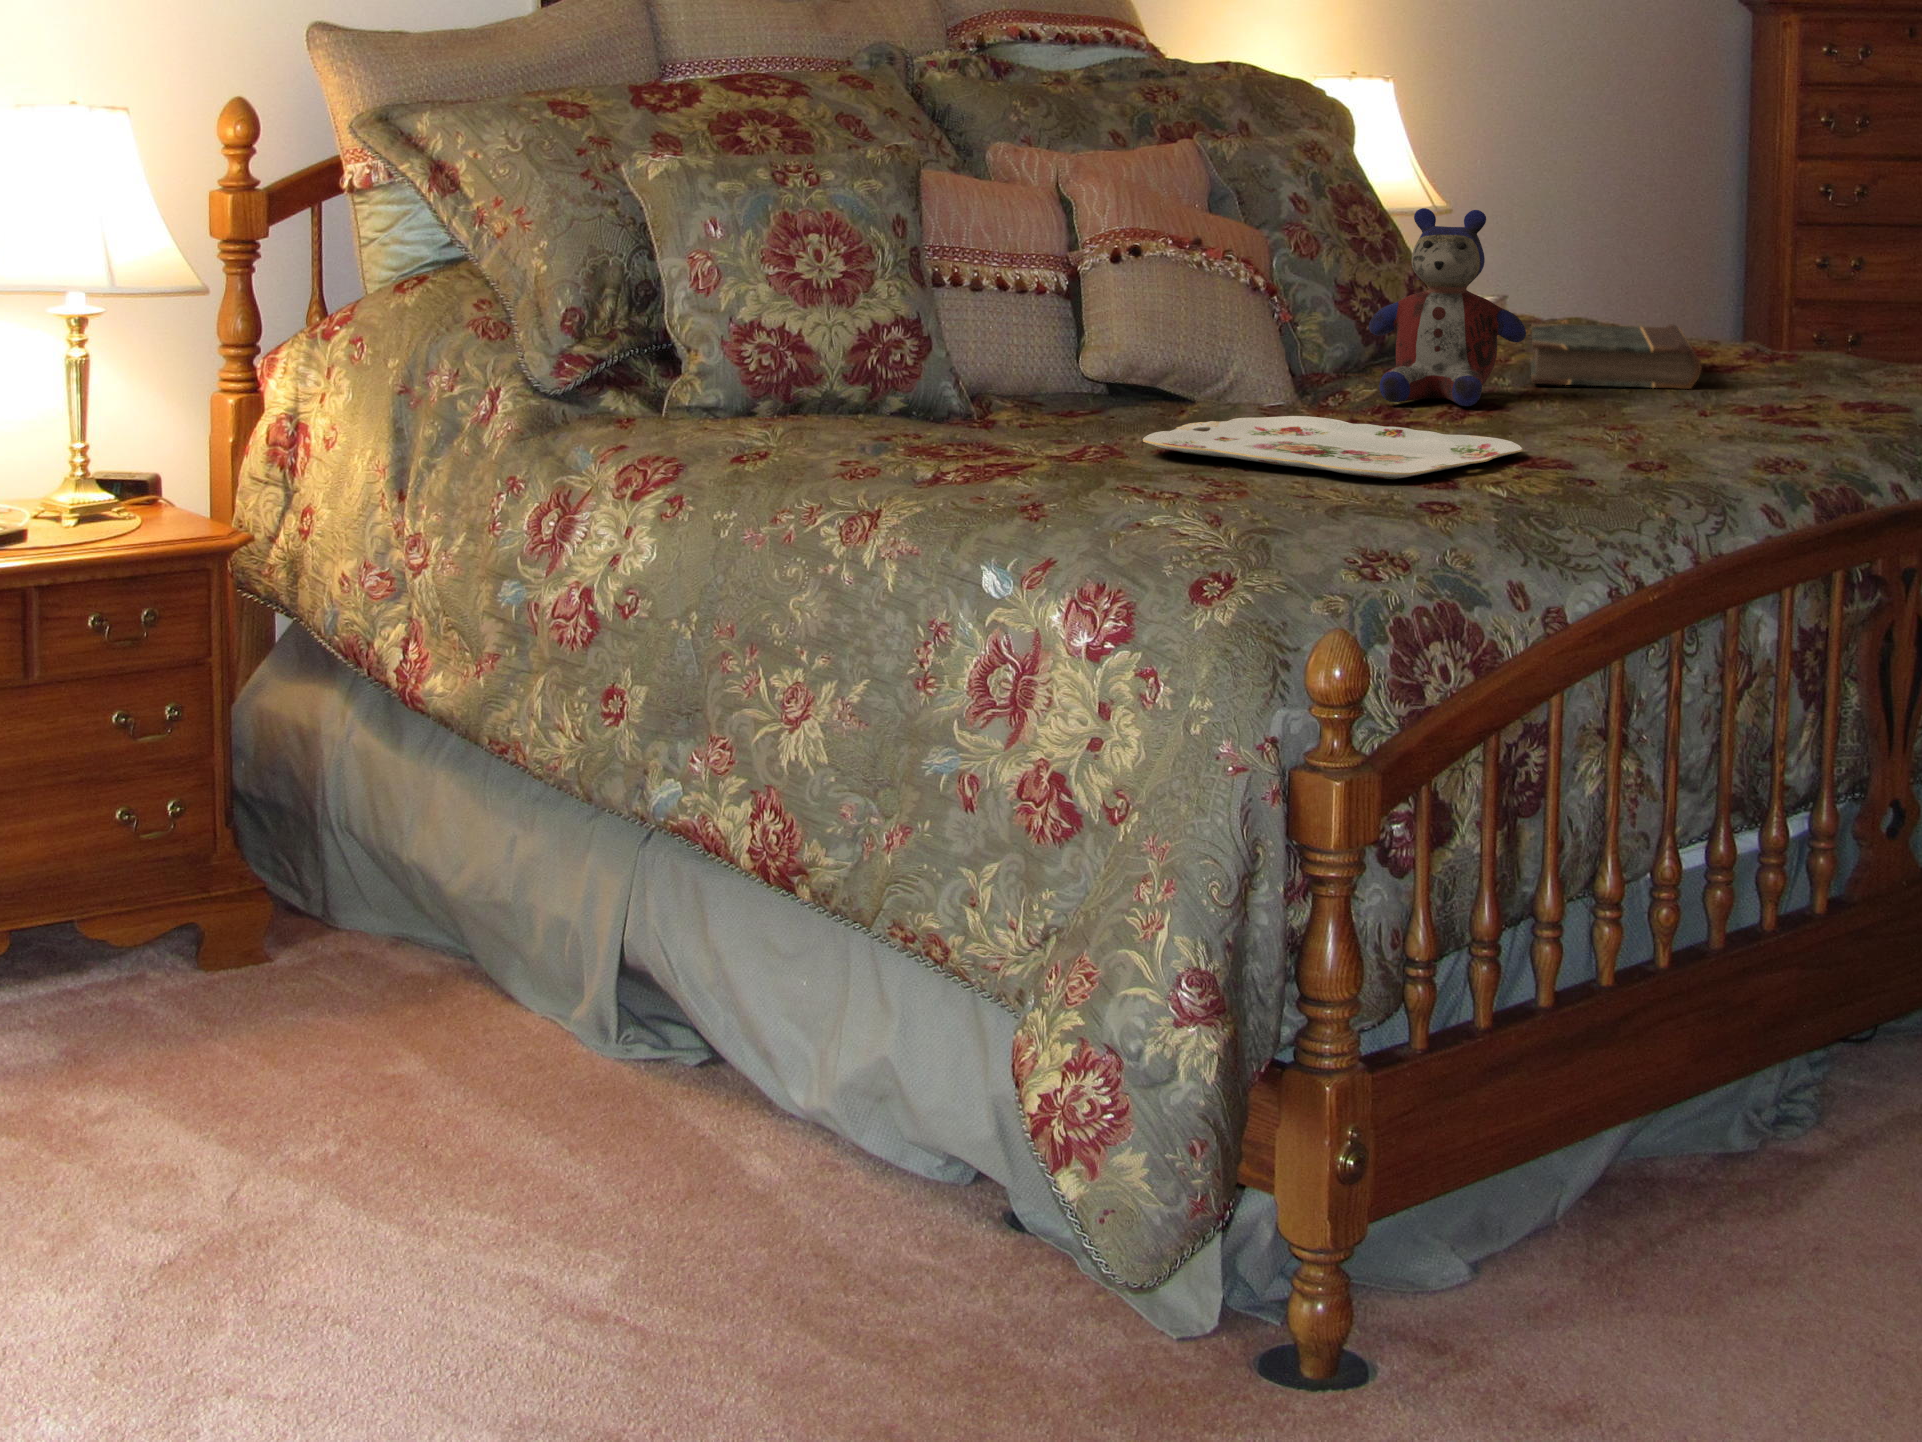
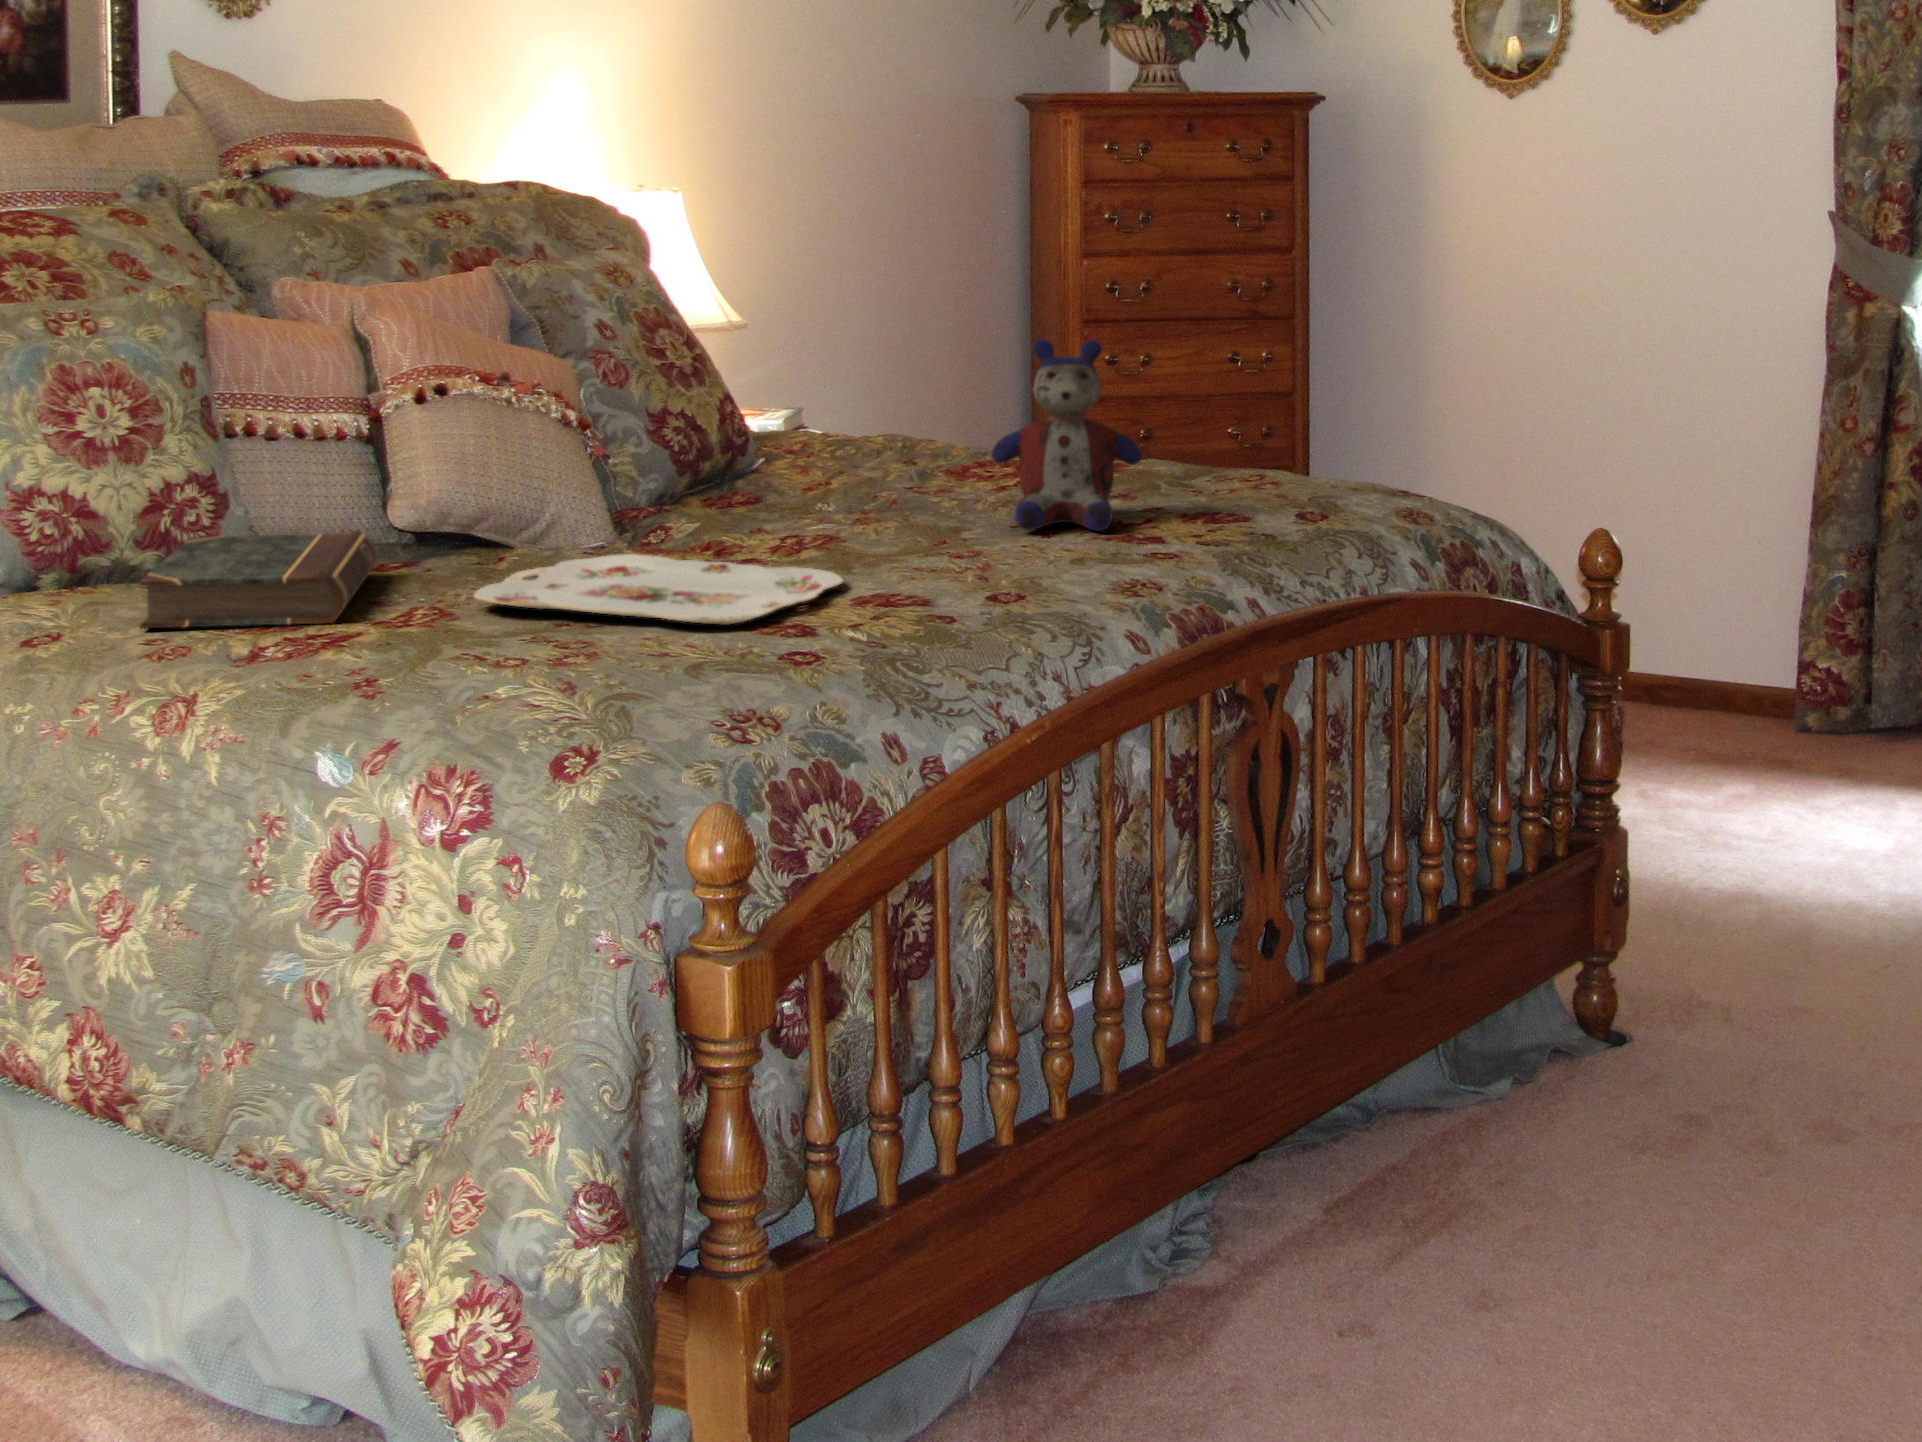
stuffed bear: present [1369,208,1526,406] -> present [991,339,1142,531]
book: present [1530,323,1702,389] -> present [139,530,377,628]

